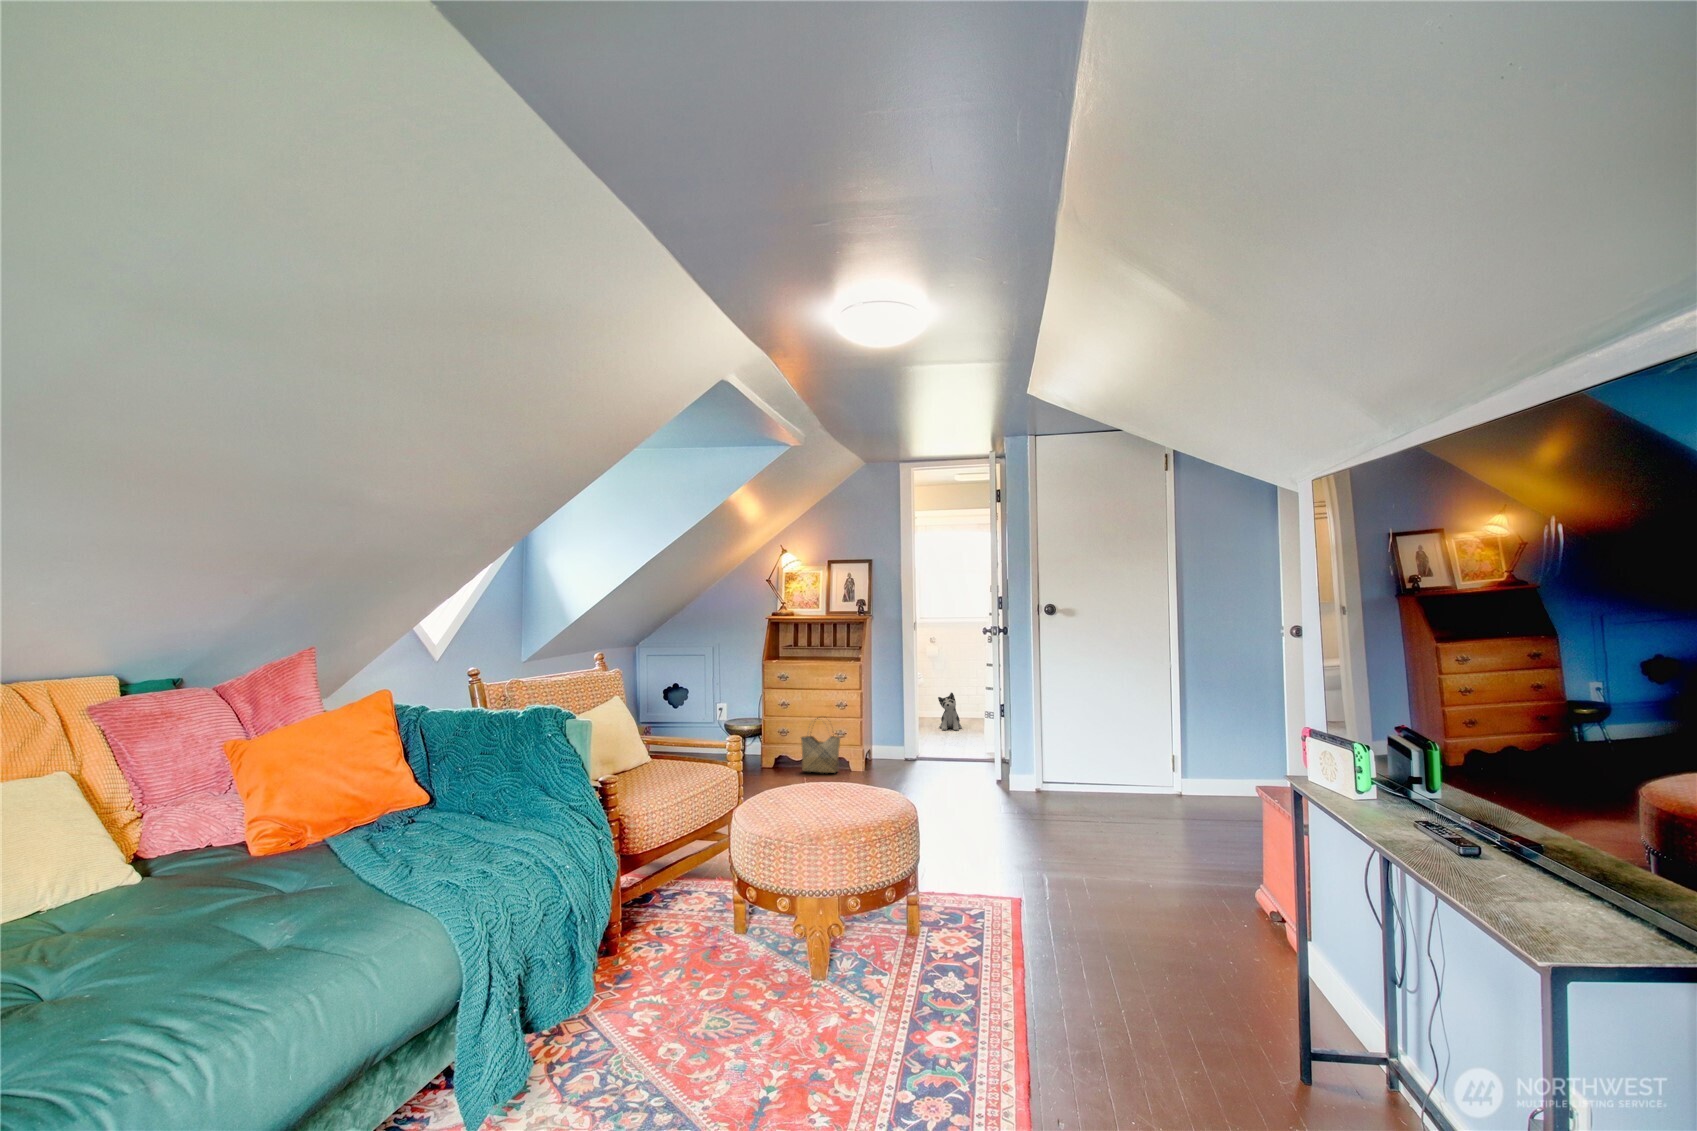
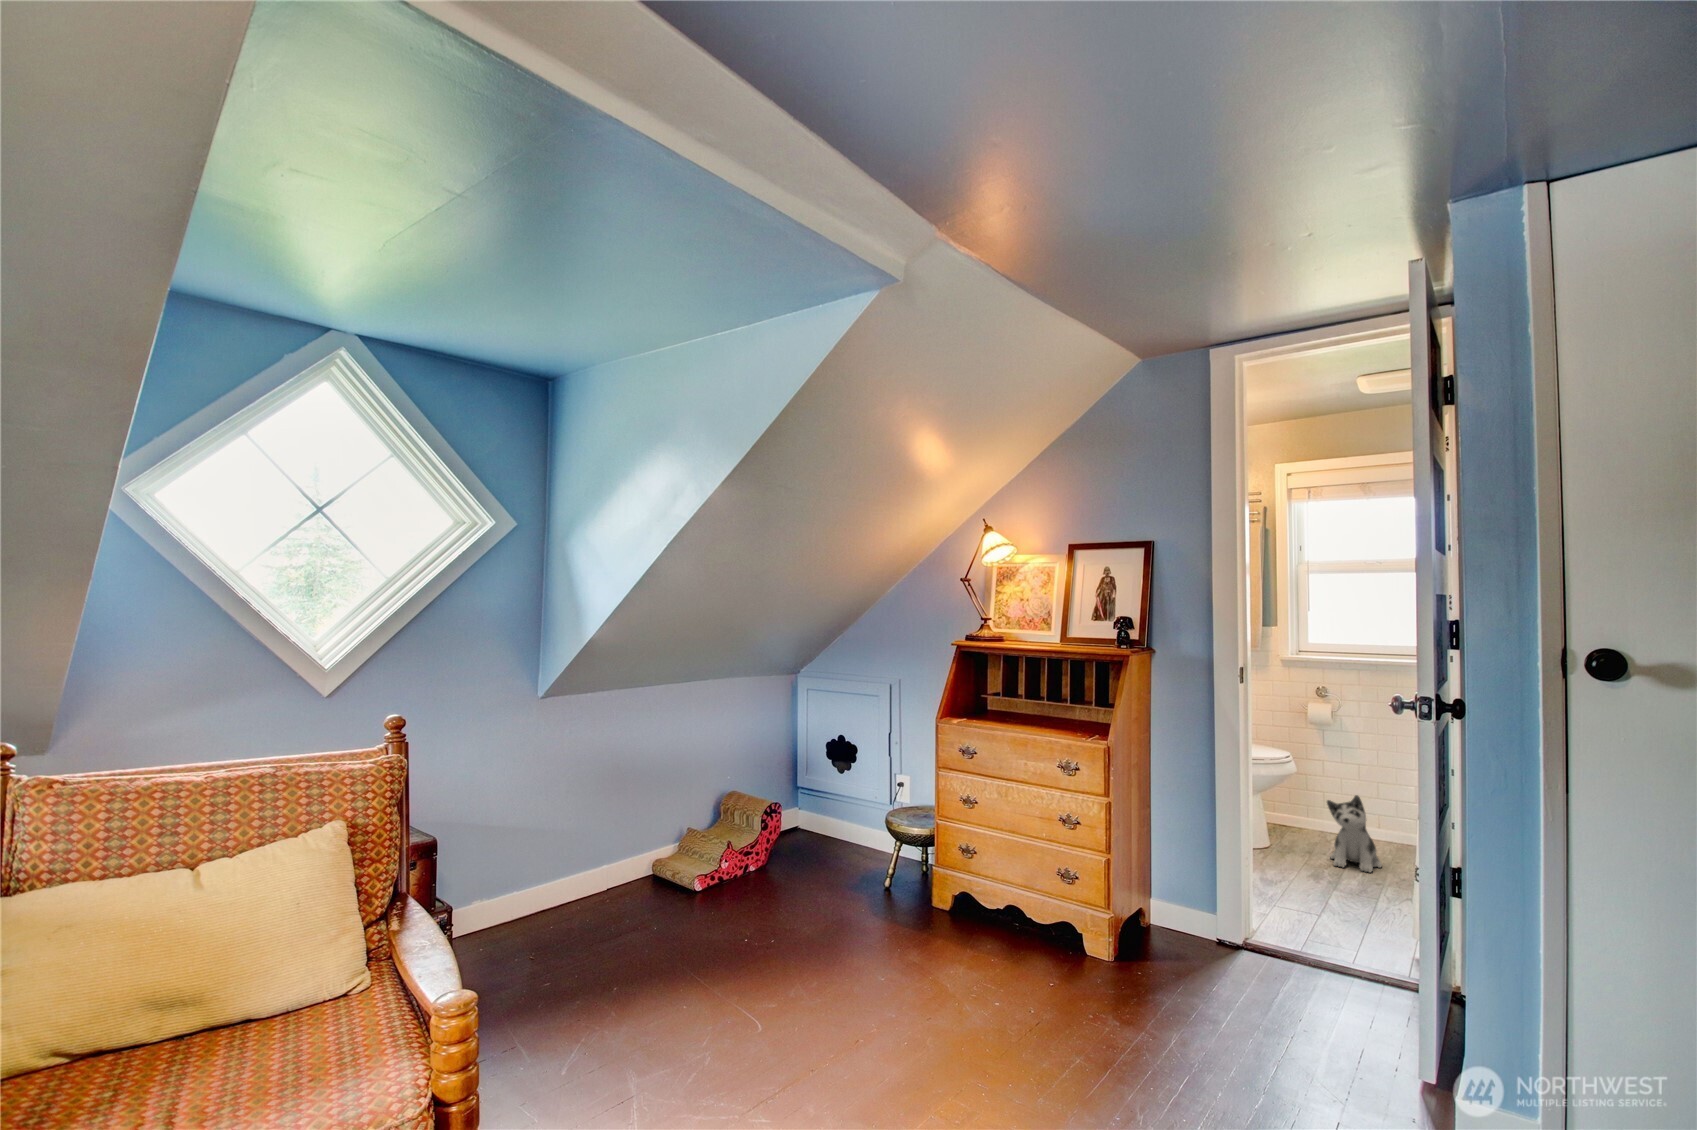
woven basket: present [801,718,840,773] -> none [990,833,1064,952]

